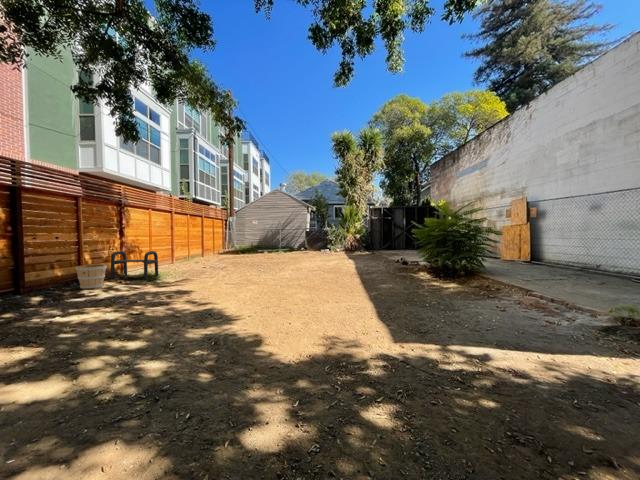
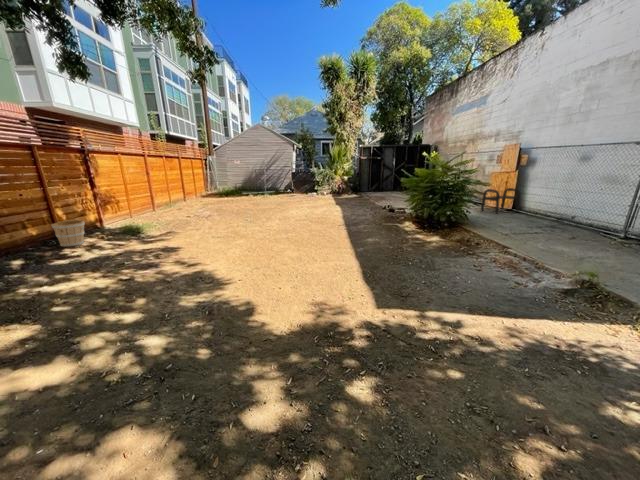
bench: present [111,251,159,279] -> present [481,188,520,214]

